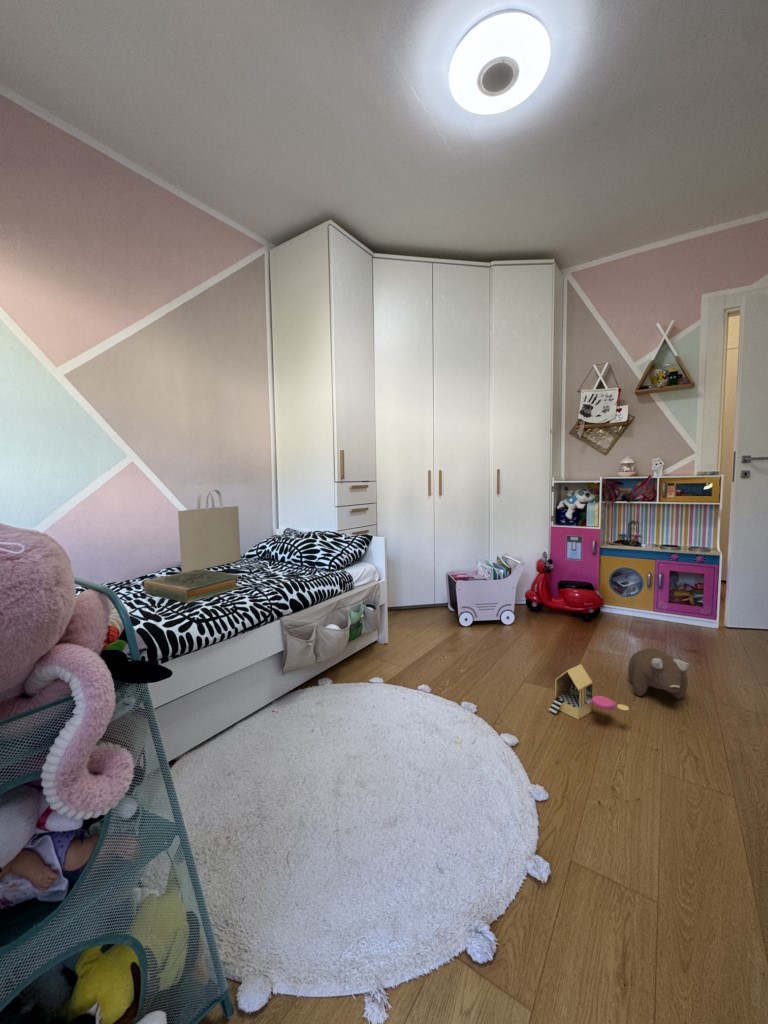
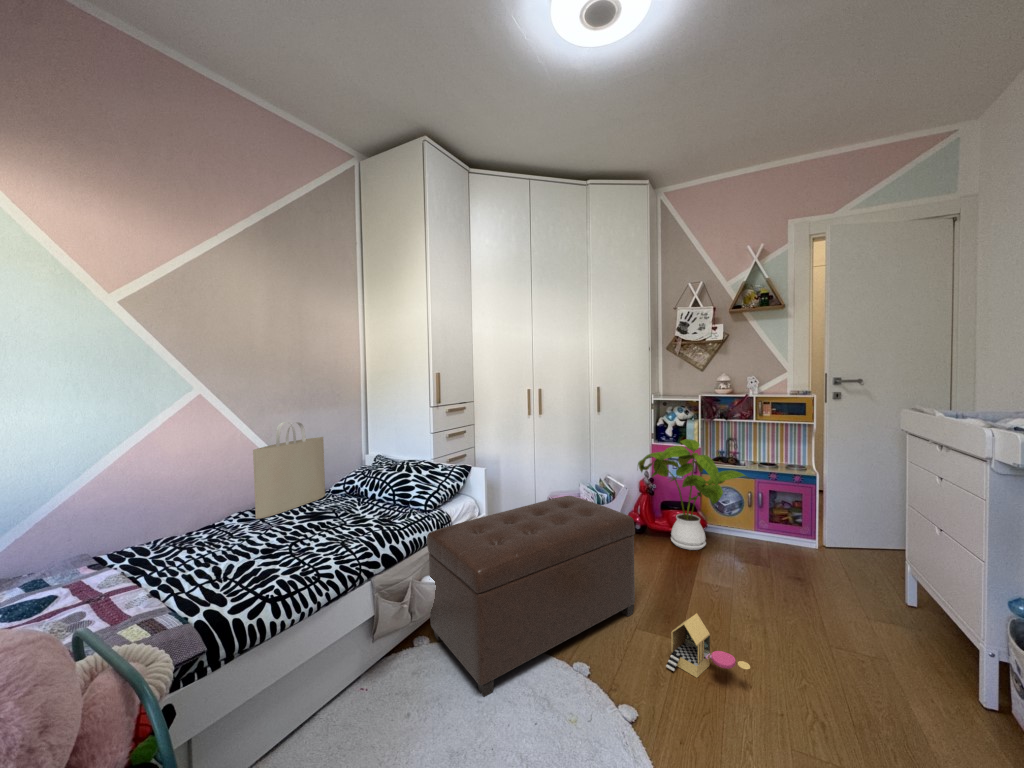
house plant: none [534,517,649,626] -> present [638,439,748,550]
ottoman: none [330,566,526,723] -> present [427,496,635,697]
hardback book: present [144,569,241,603] -> none [208,519,326,573]
plush toy: present [628,648,689,699] -> none [741,587,805,643]

